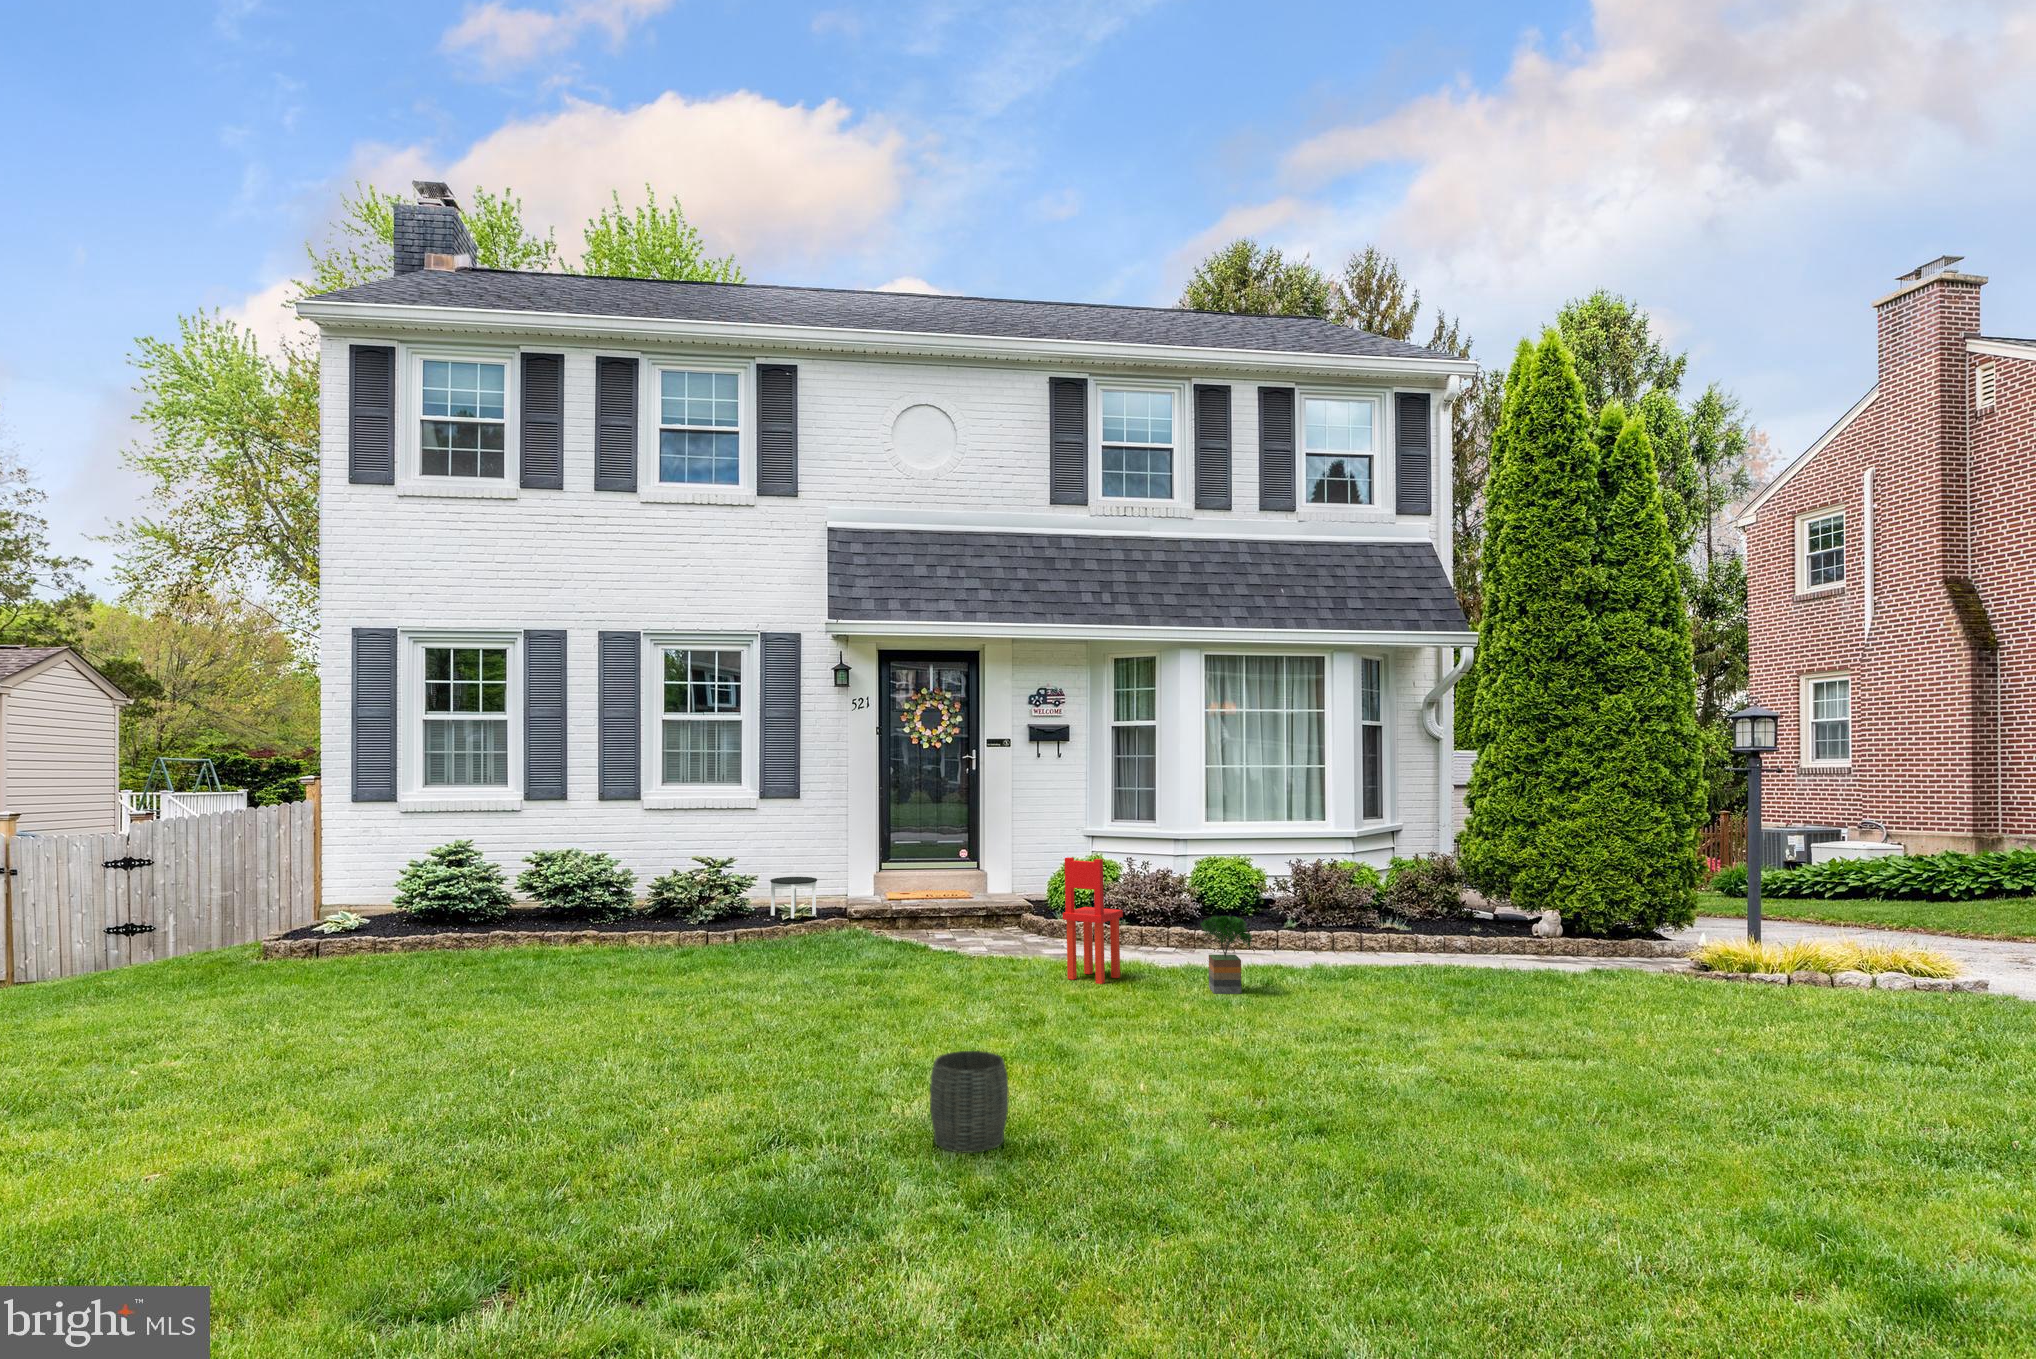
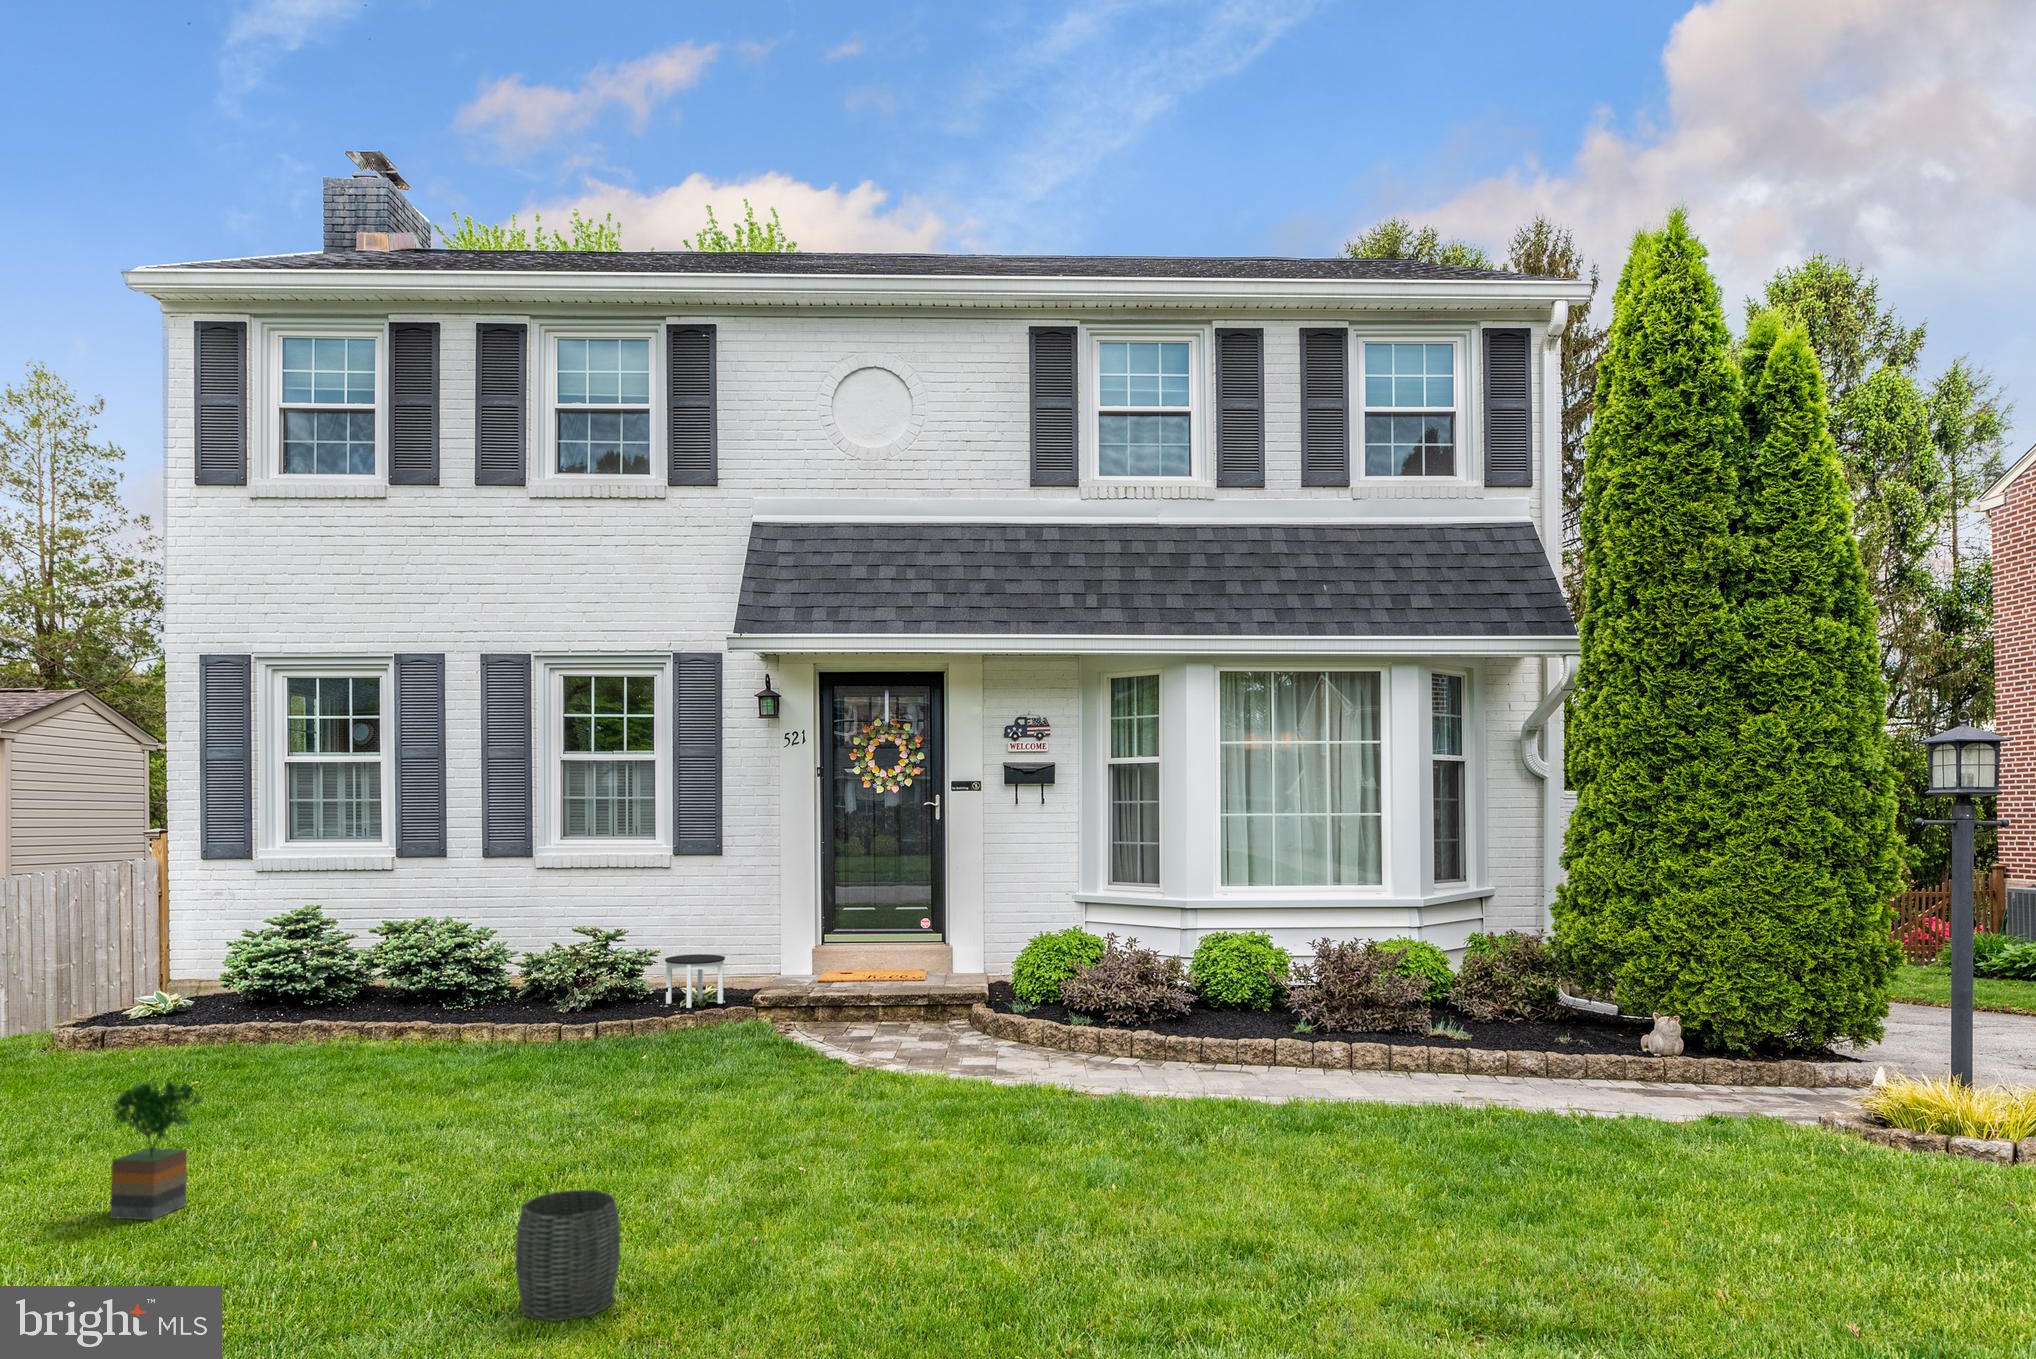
chair: present [1063,857,1123,984] -> none [933,937,1014,1105]
potted tree: present [1201,916,1252,994] -> present [110,1082,203,1220]

